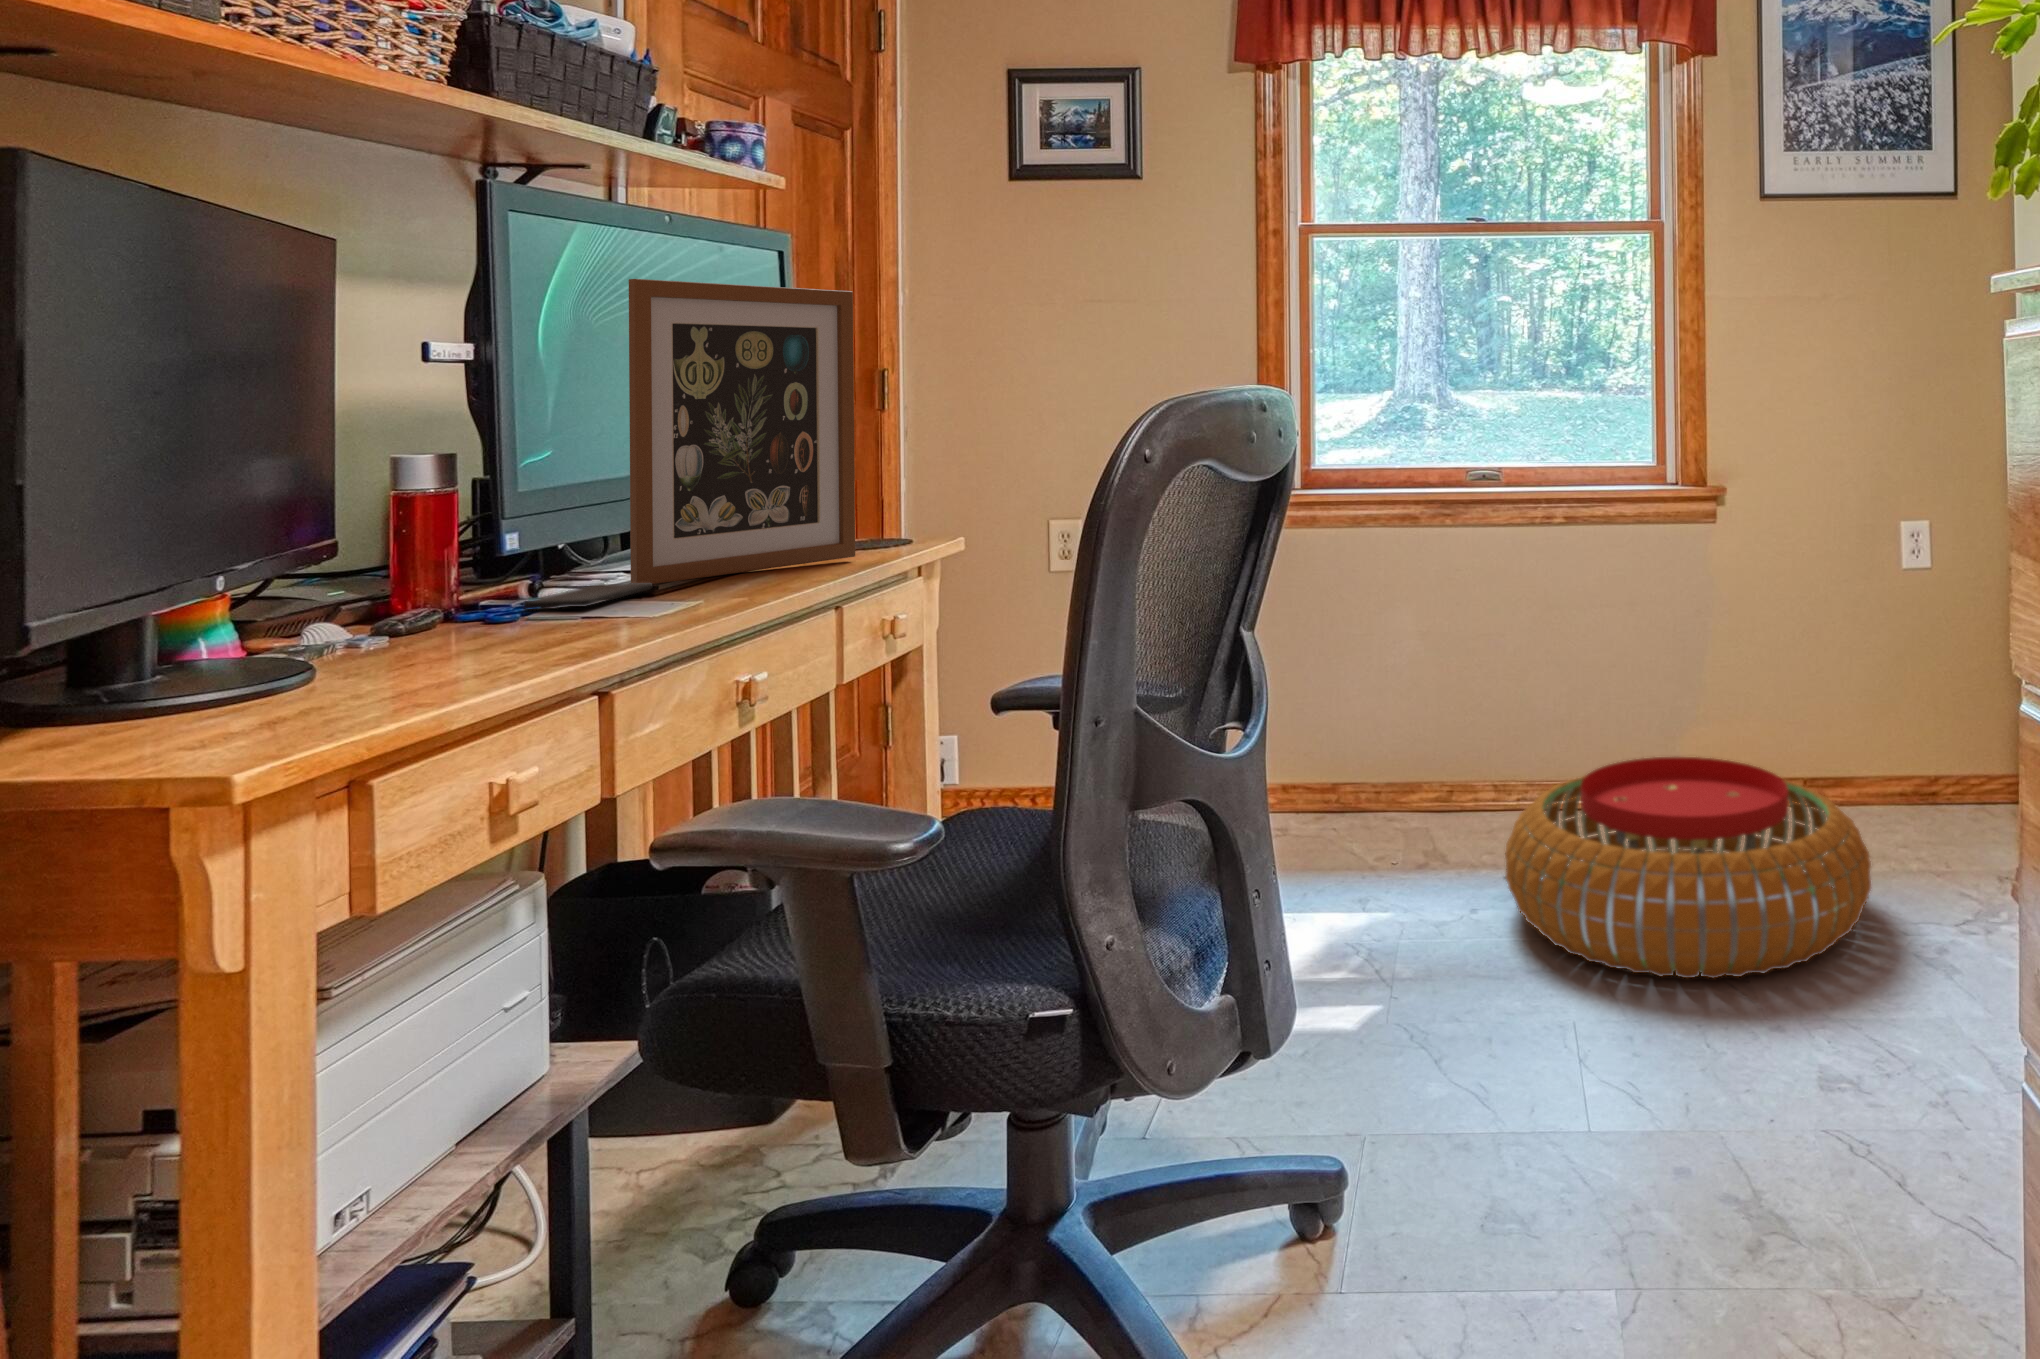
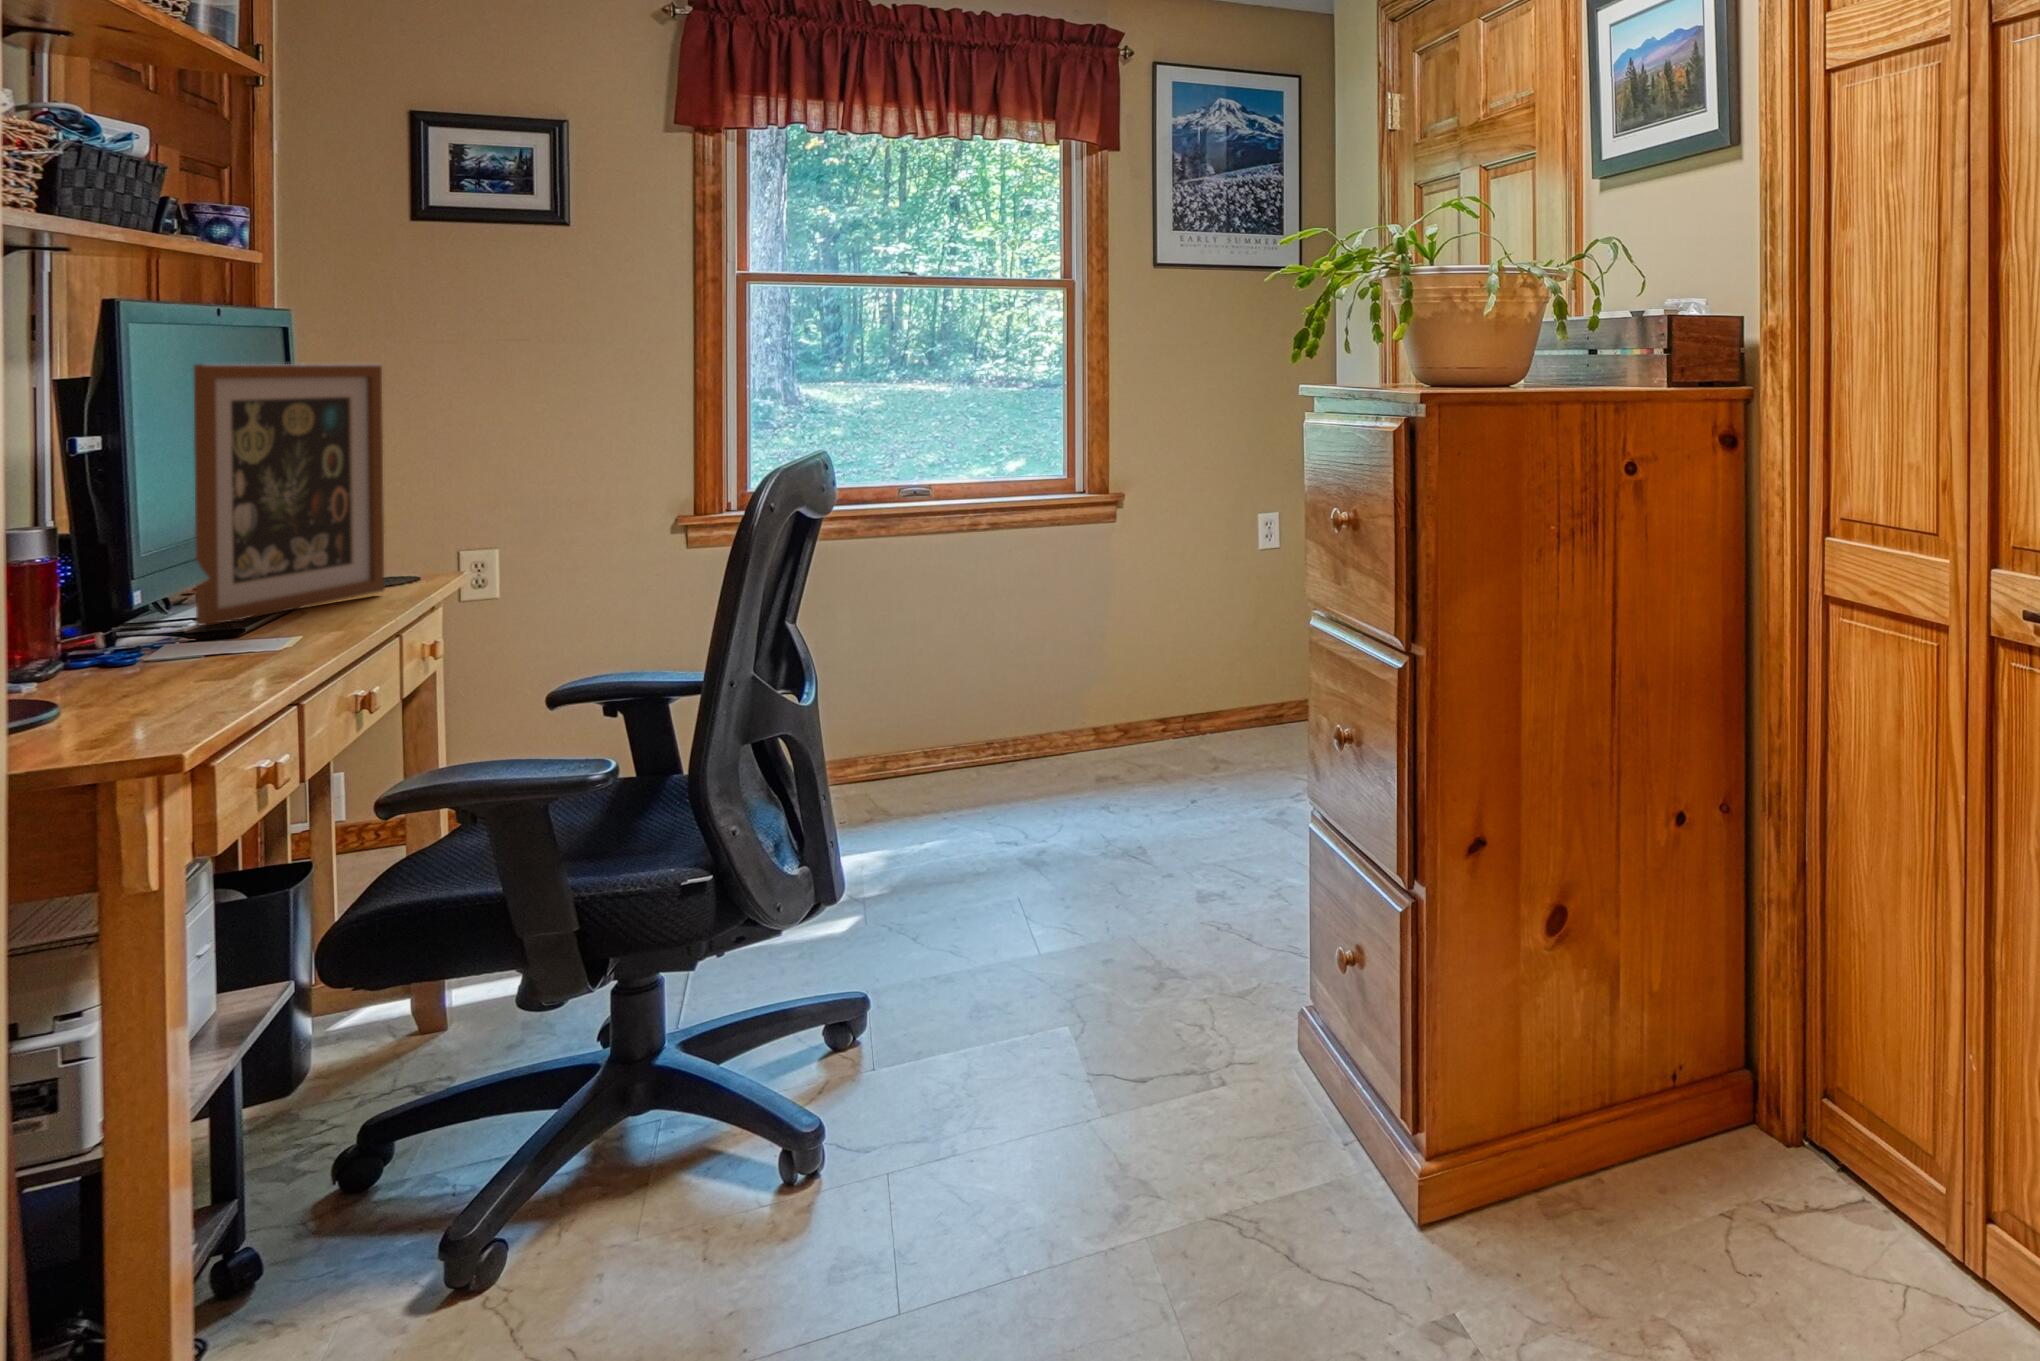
smartphone: present [523,583,653,610] -> none [142,622,237,648]
pouf: present [1505,757,1871,978] -> none [949,707,1237,866]

